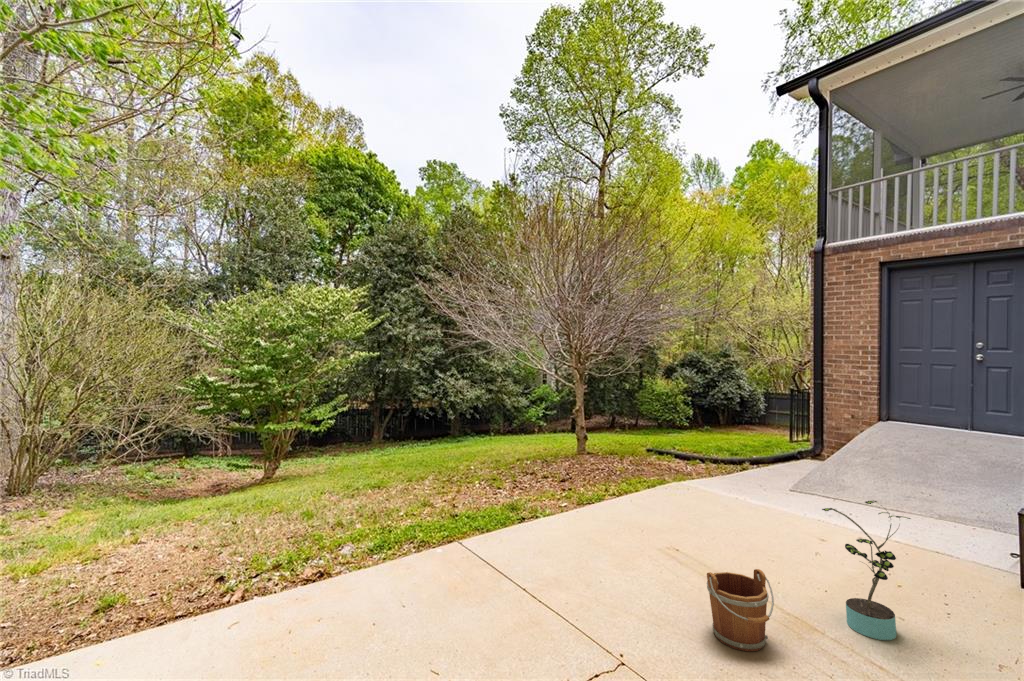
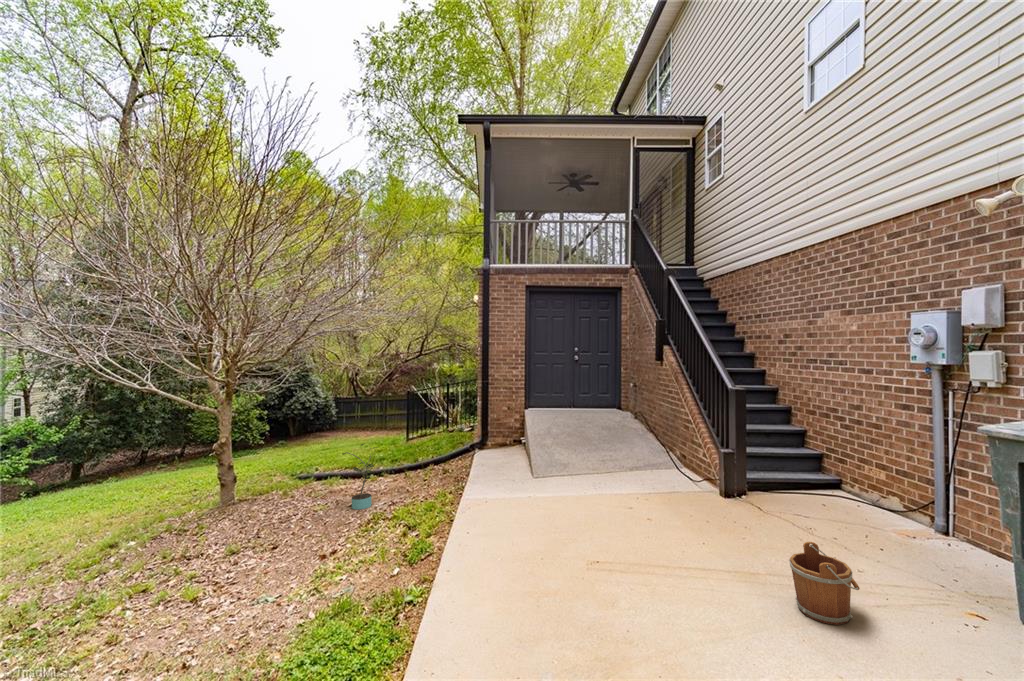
potted plant: present [822,500,910,640] -> present [343,444,378,509]

